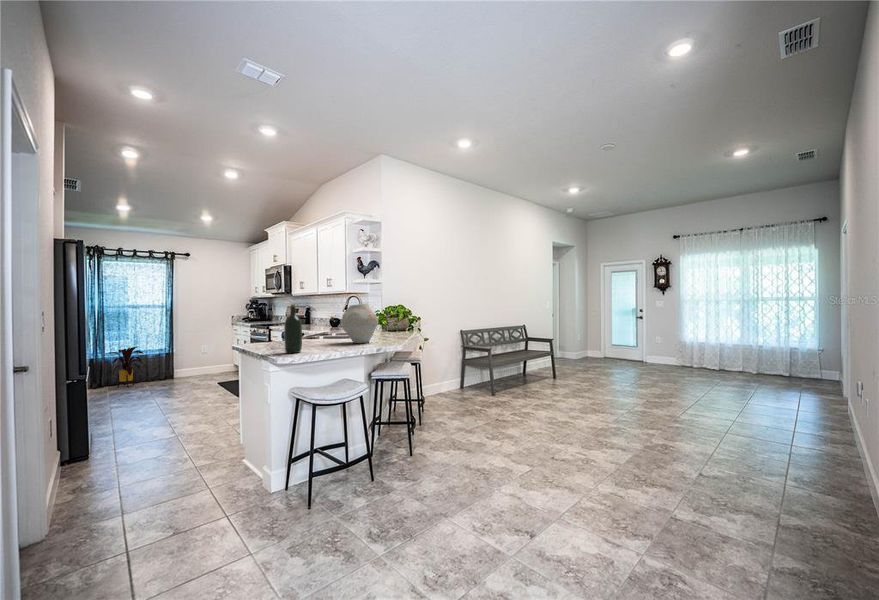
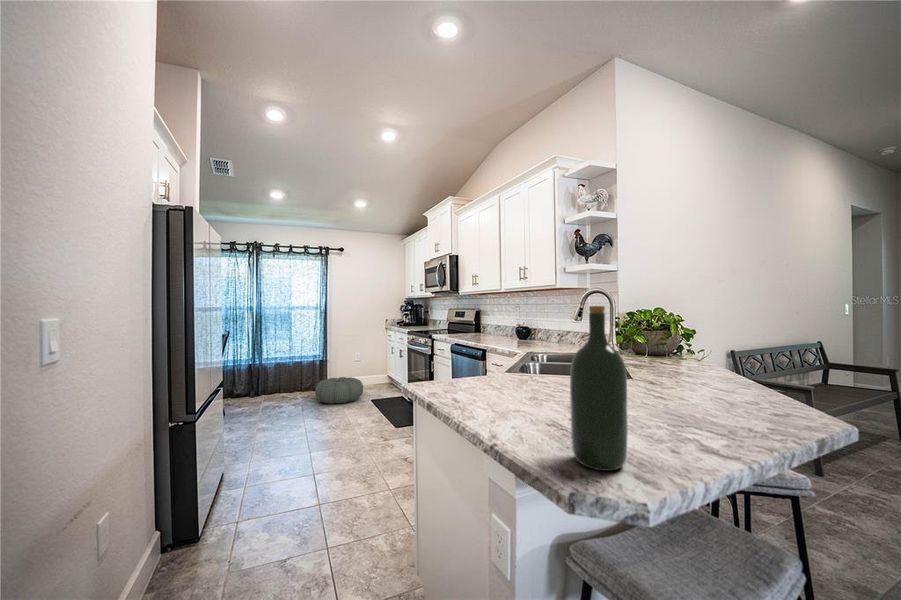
vase: present [341,304,378,343] -> none [639,305,750,406]
house plant: present [110,346,145,387] -> none [260,352,300,398]
pouf: none [164,365,210,387] -> present [315,377,363,404]

